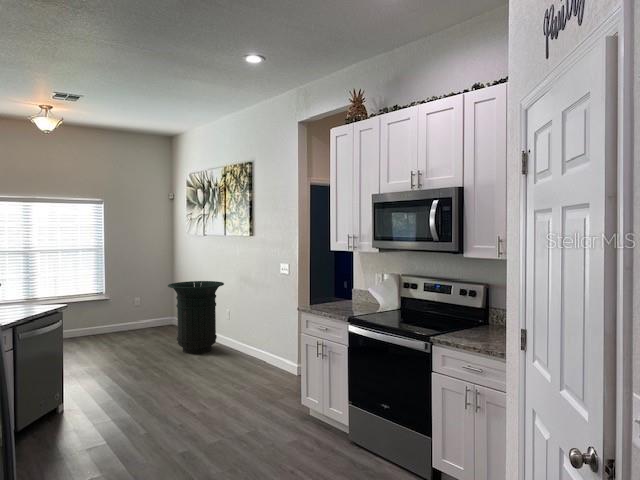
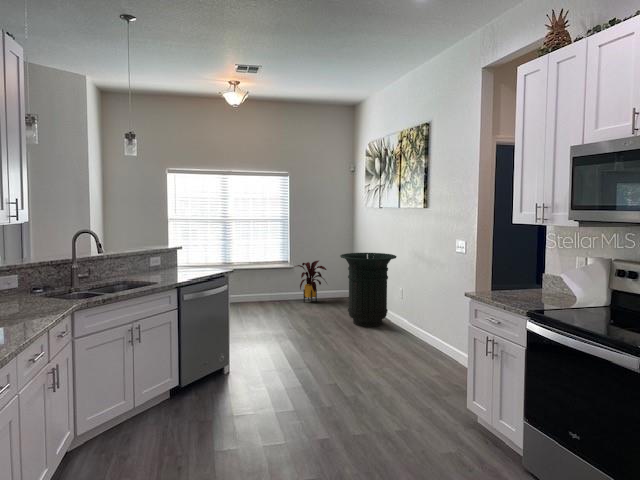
house plant: none [109,292,151,338] -> present [295,261,326,303]

